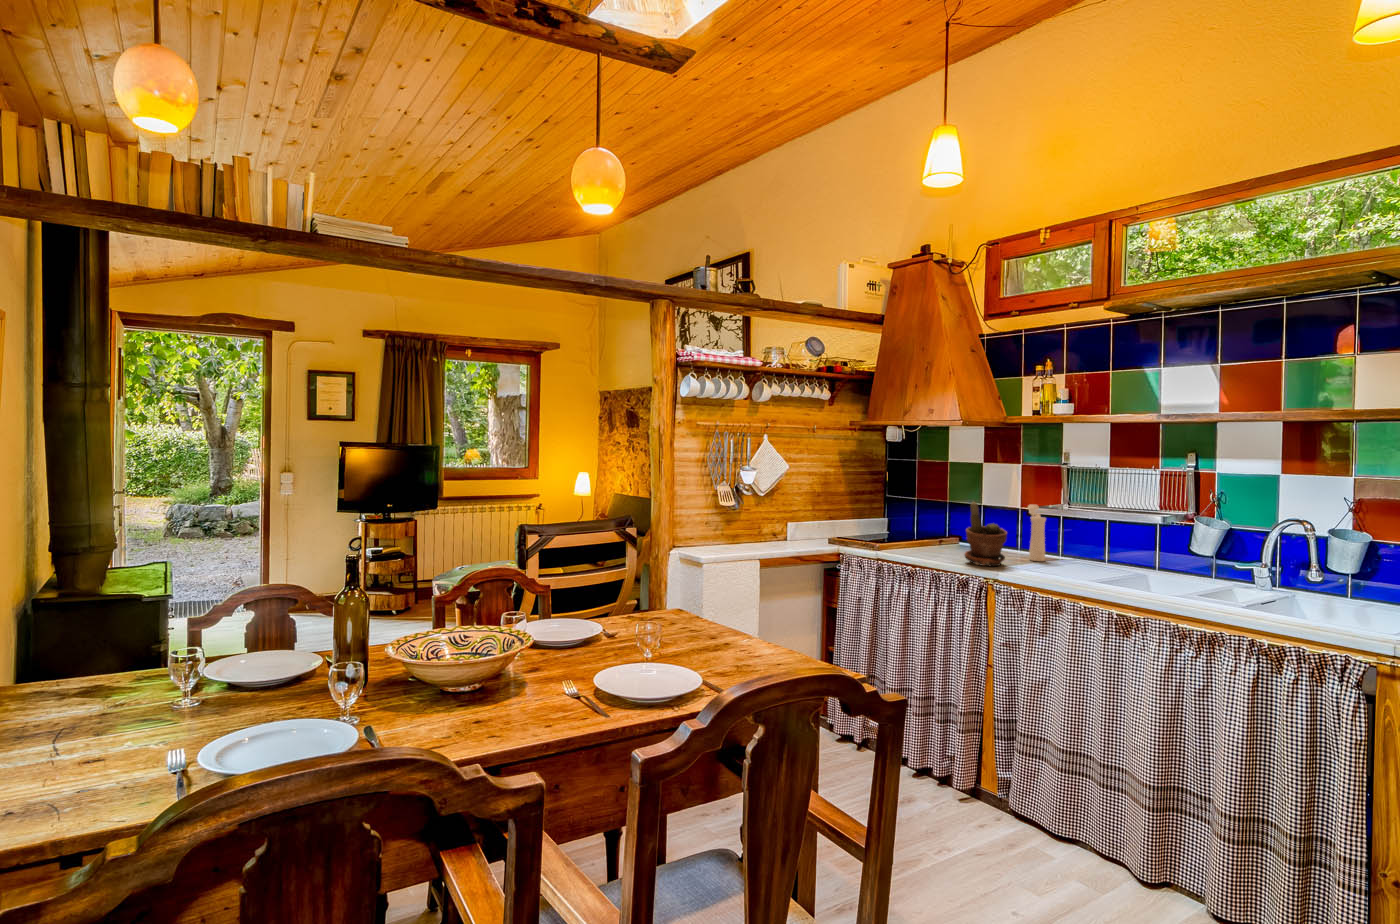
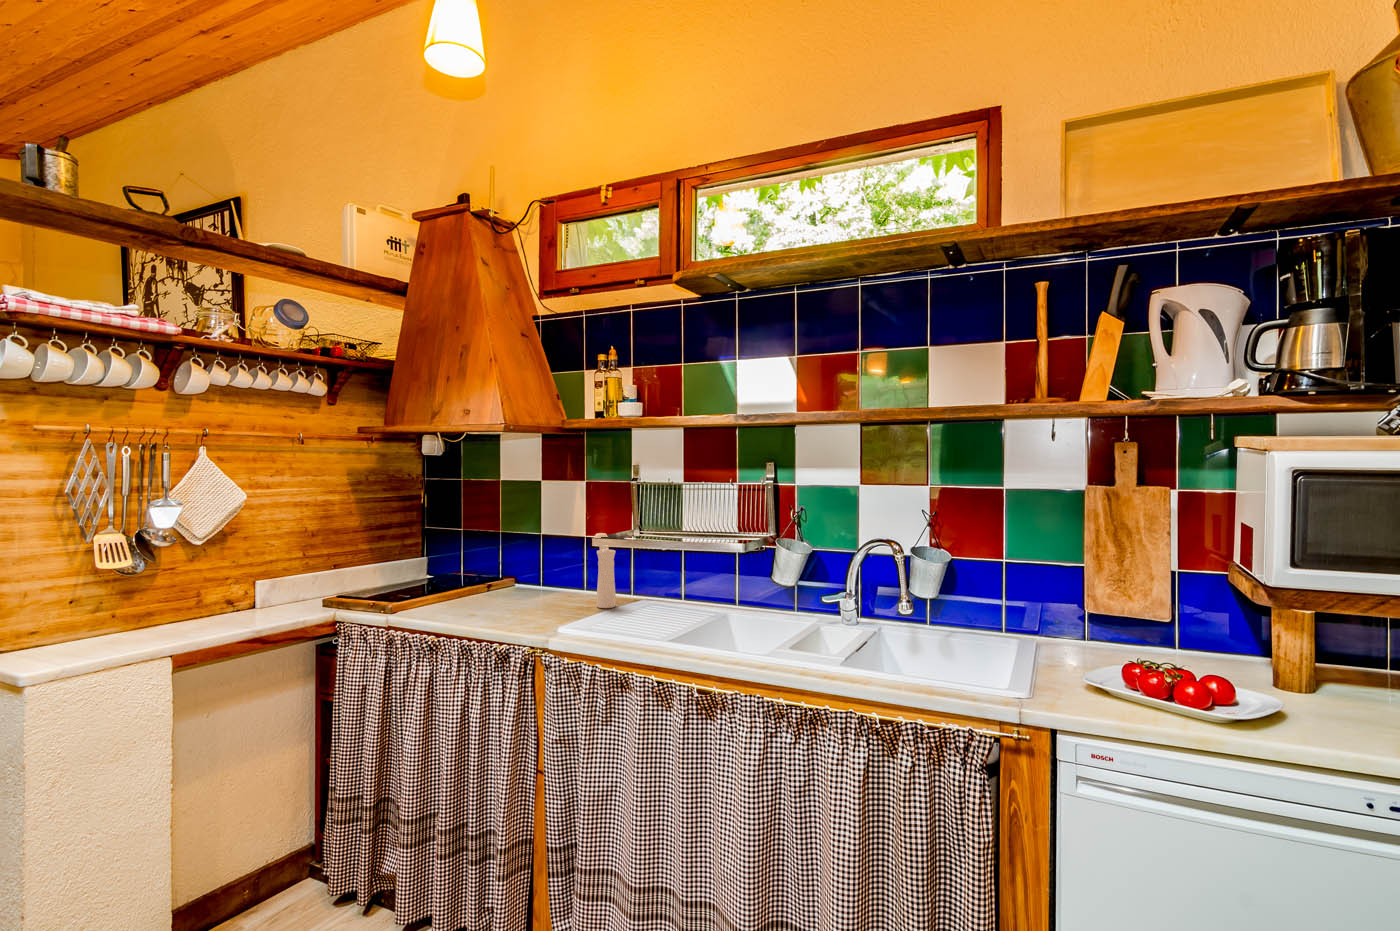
potted plant: present [965,502,1007,566] -> none [510,538,566,627]

